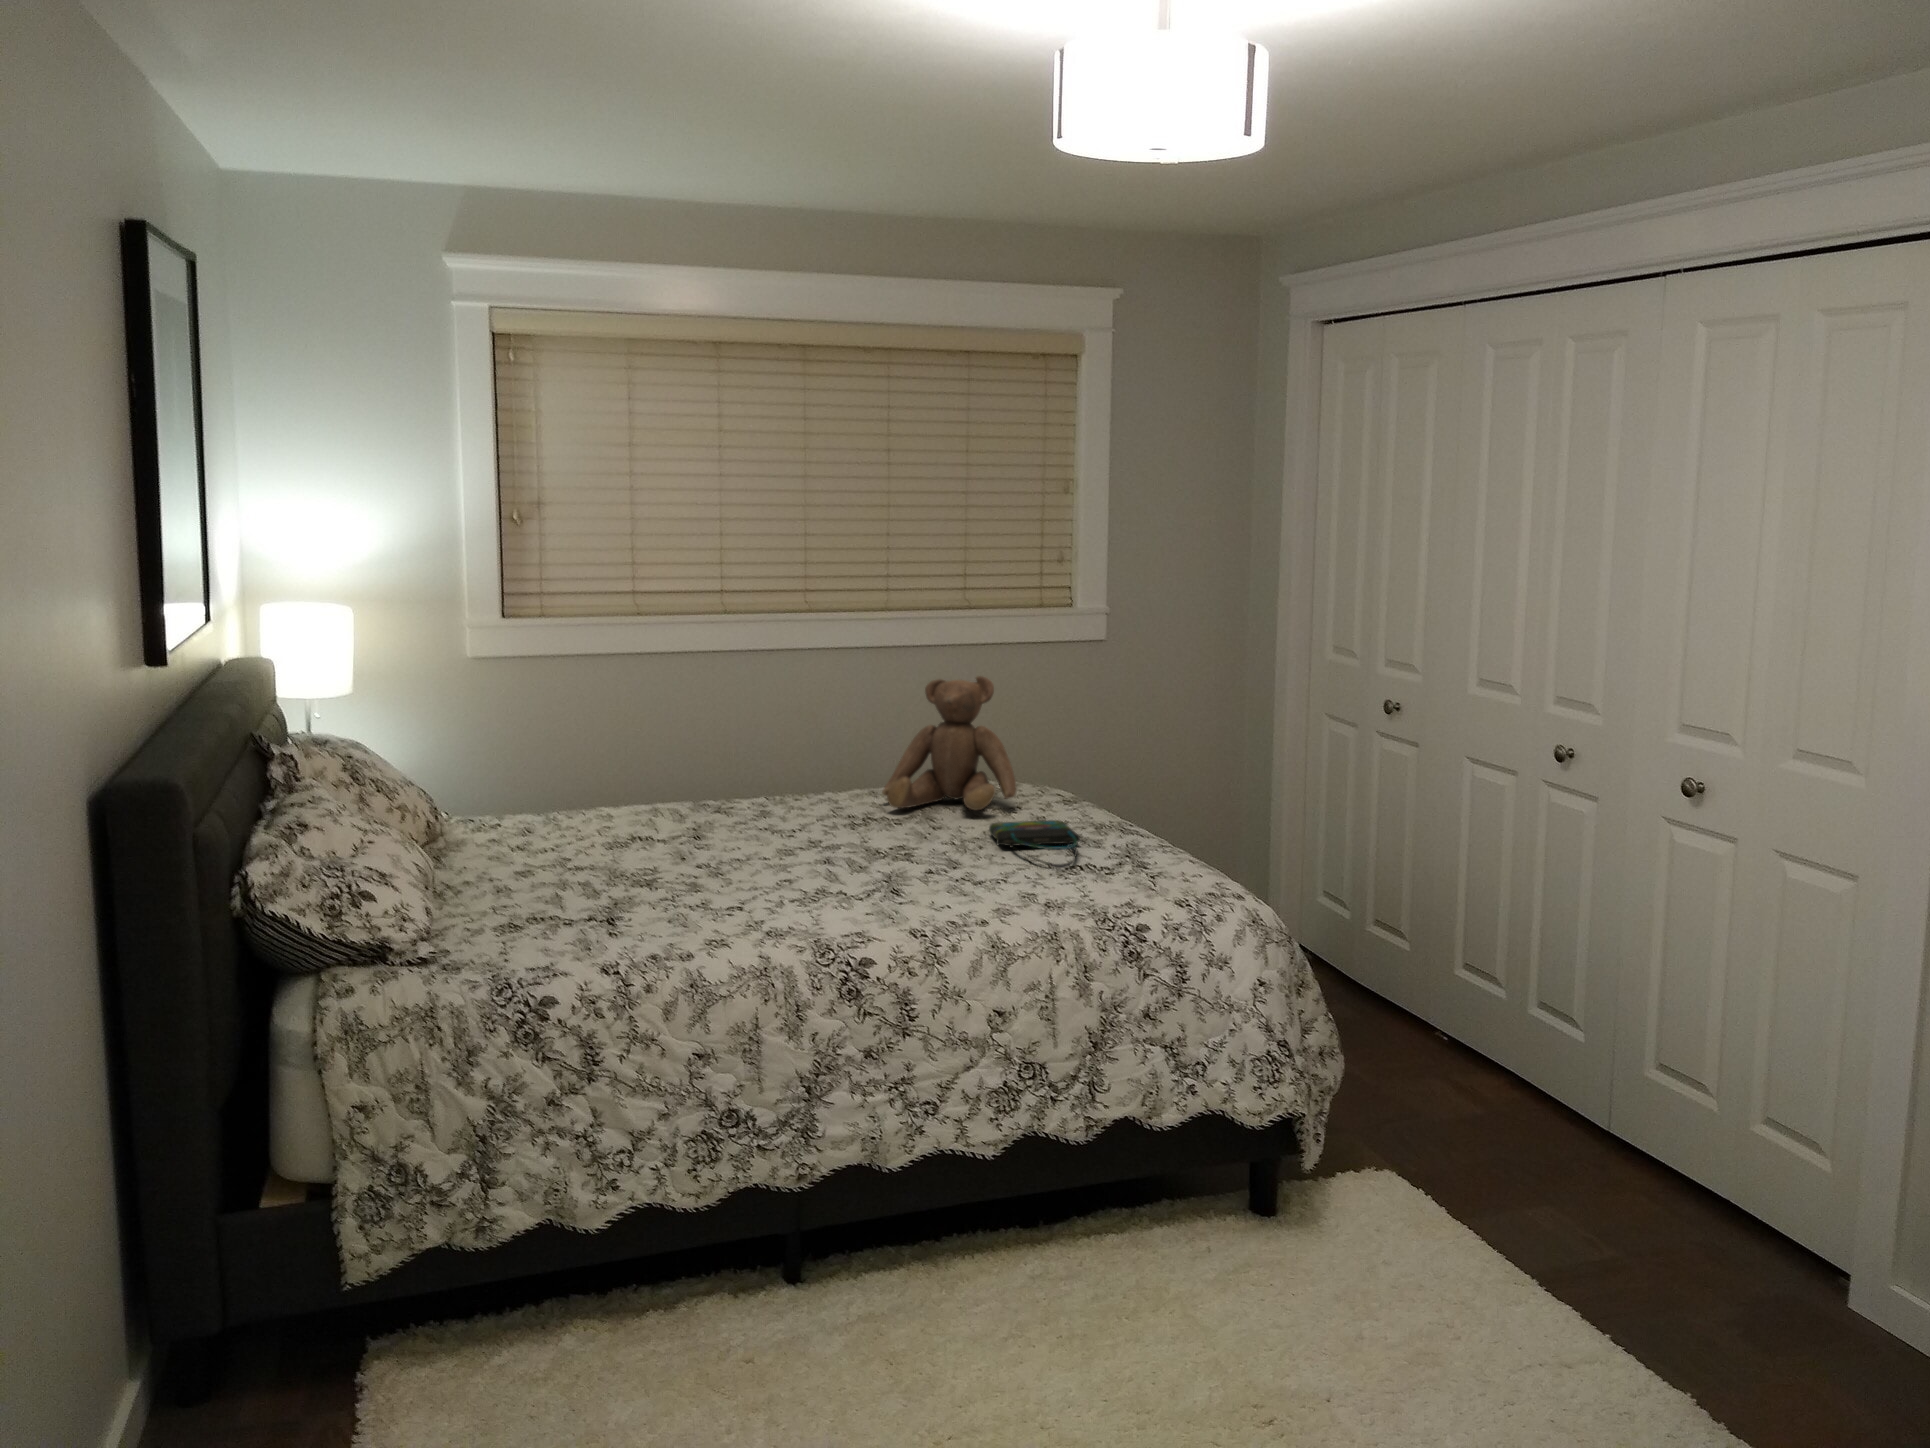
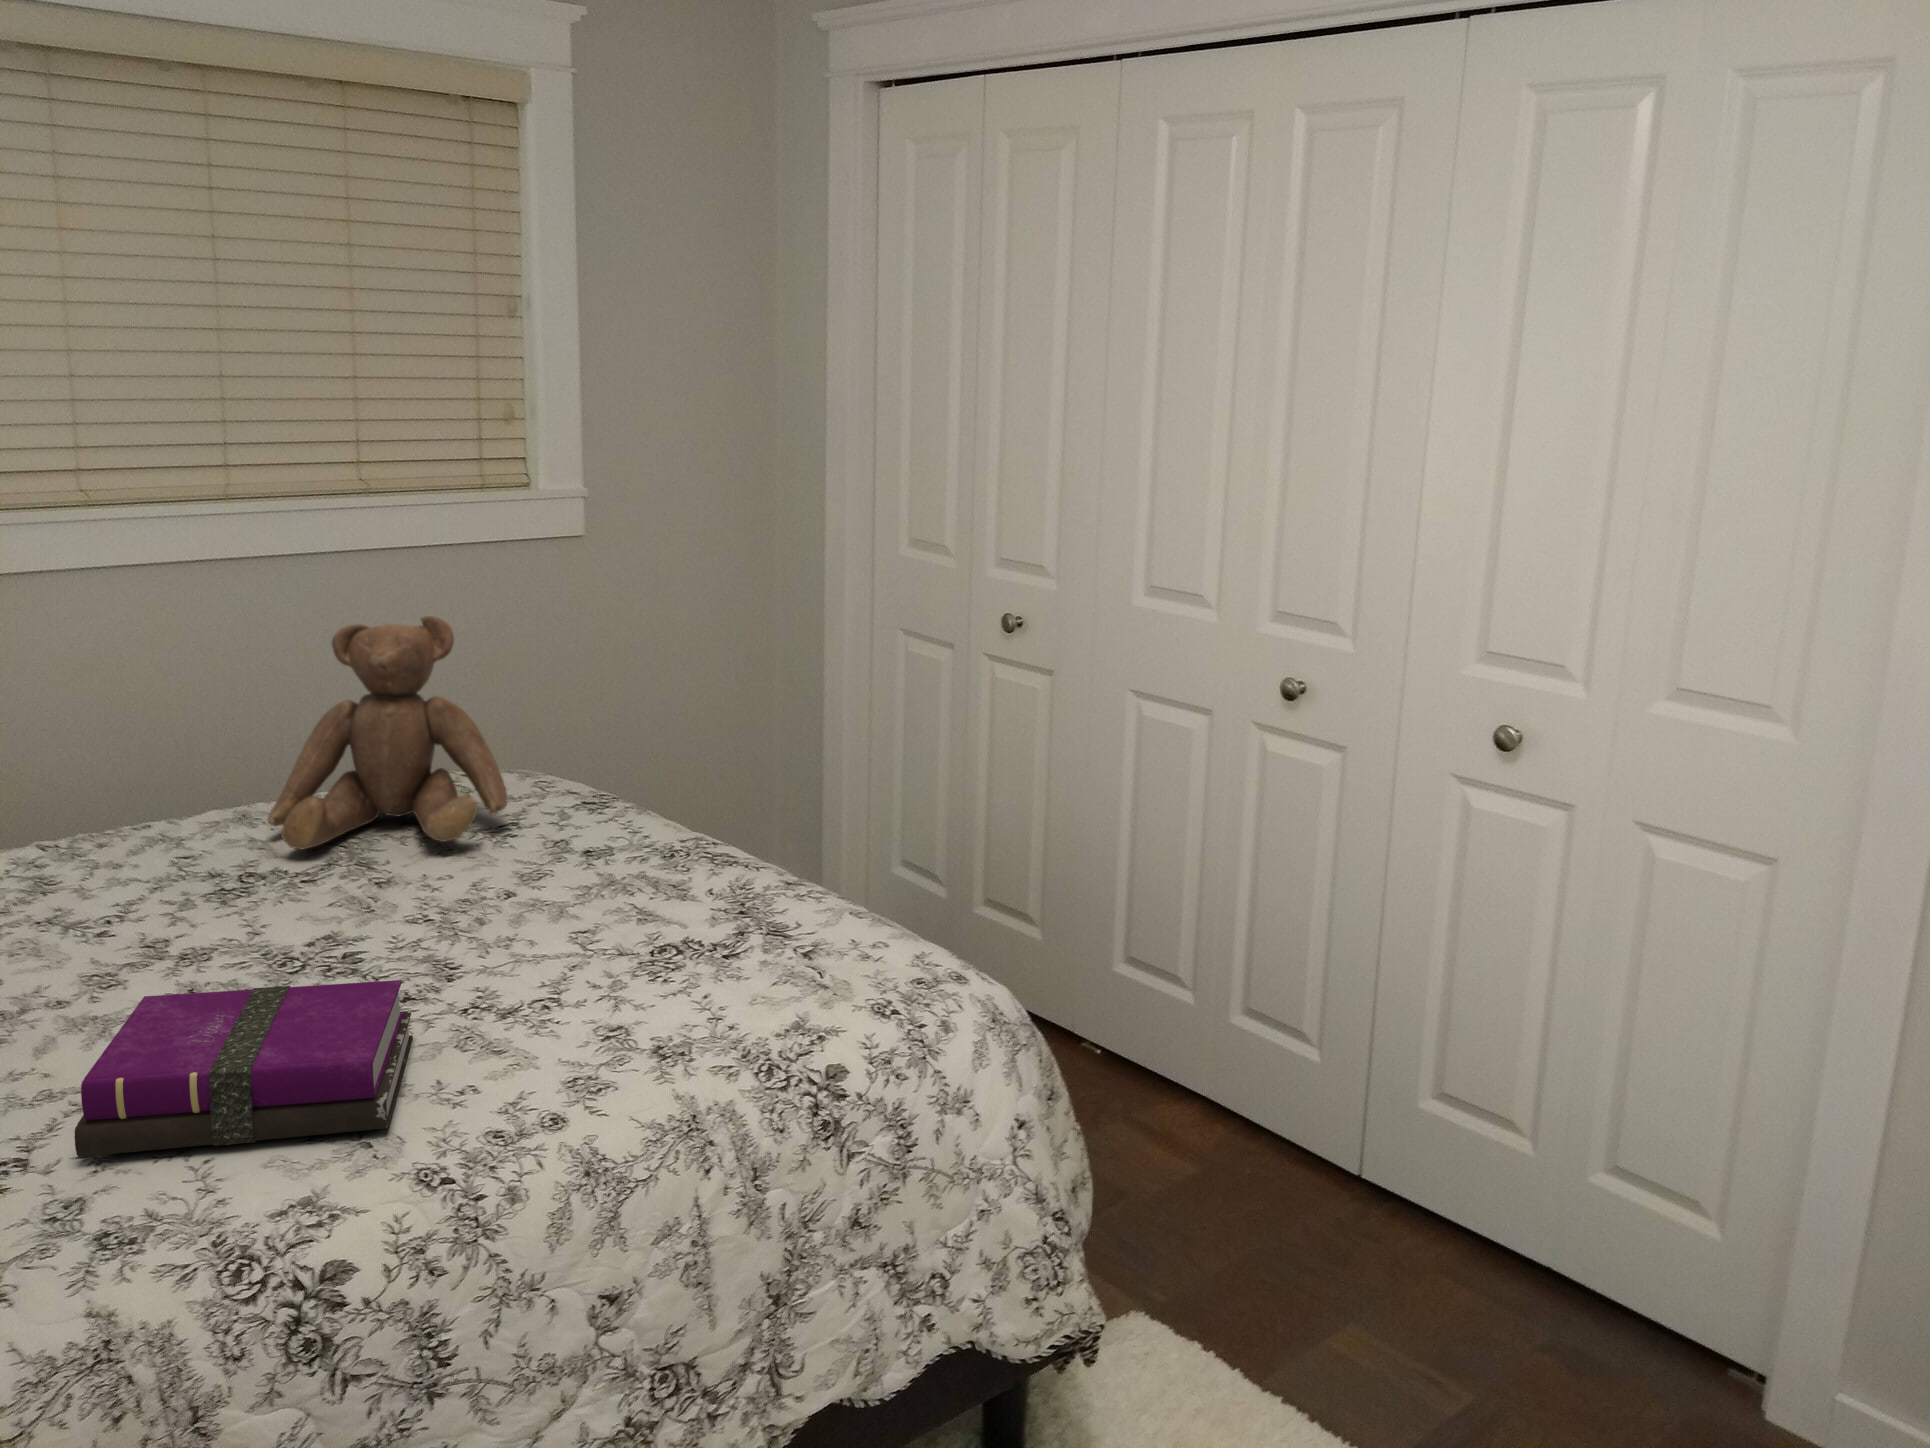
tote bag: present [989,820,1083,868] -> none [485,852,661,958]
notebook: none [763,845,926,911] -> present [75,980,413,1157]

